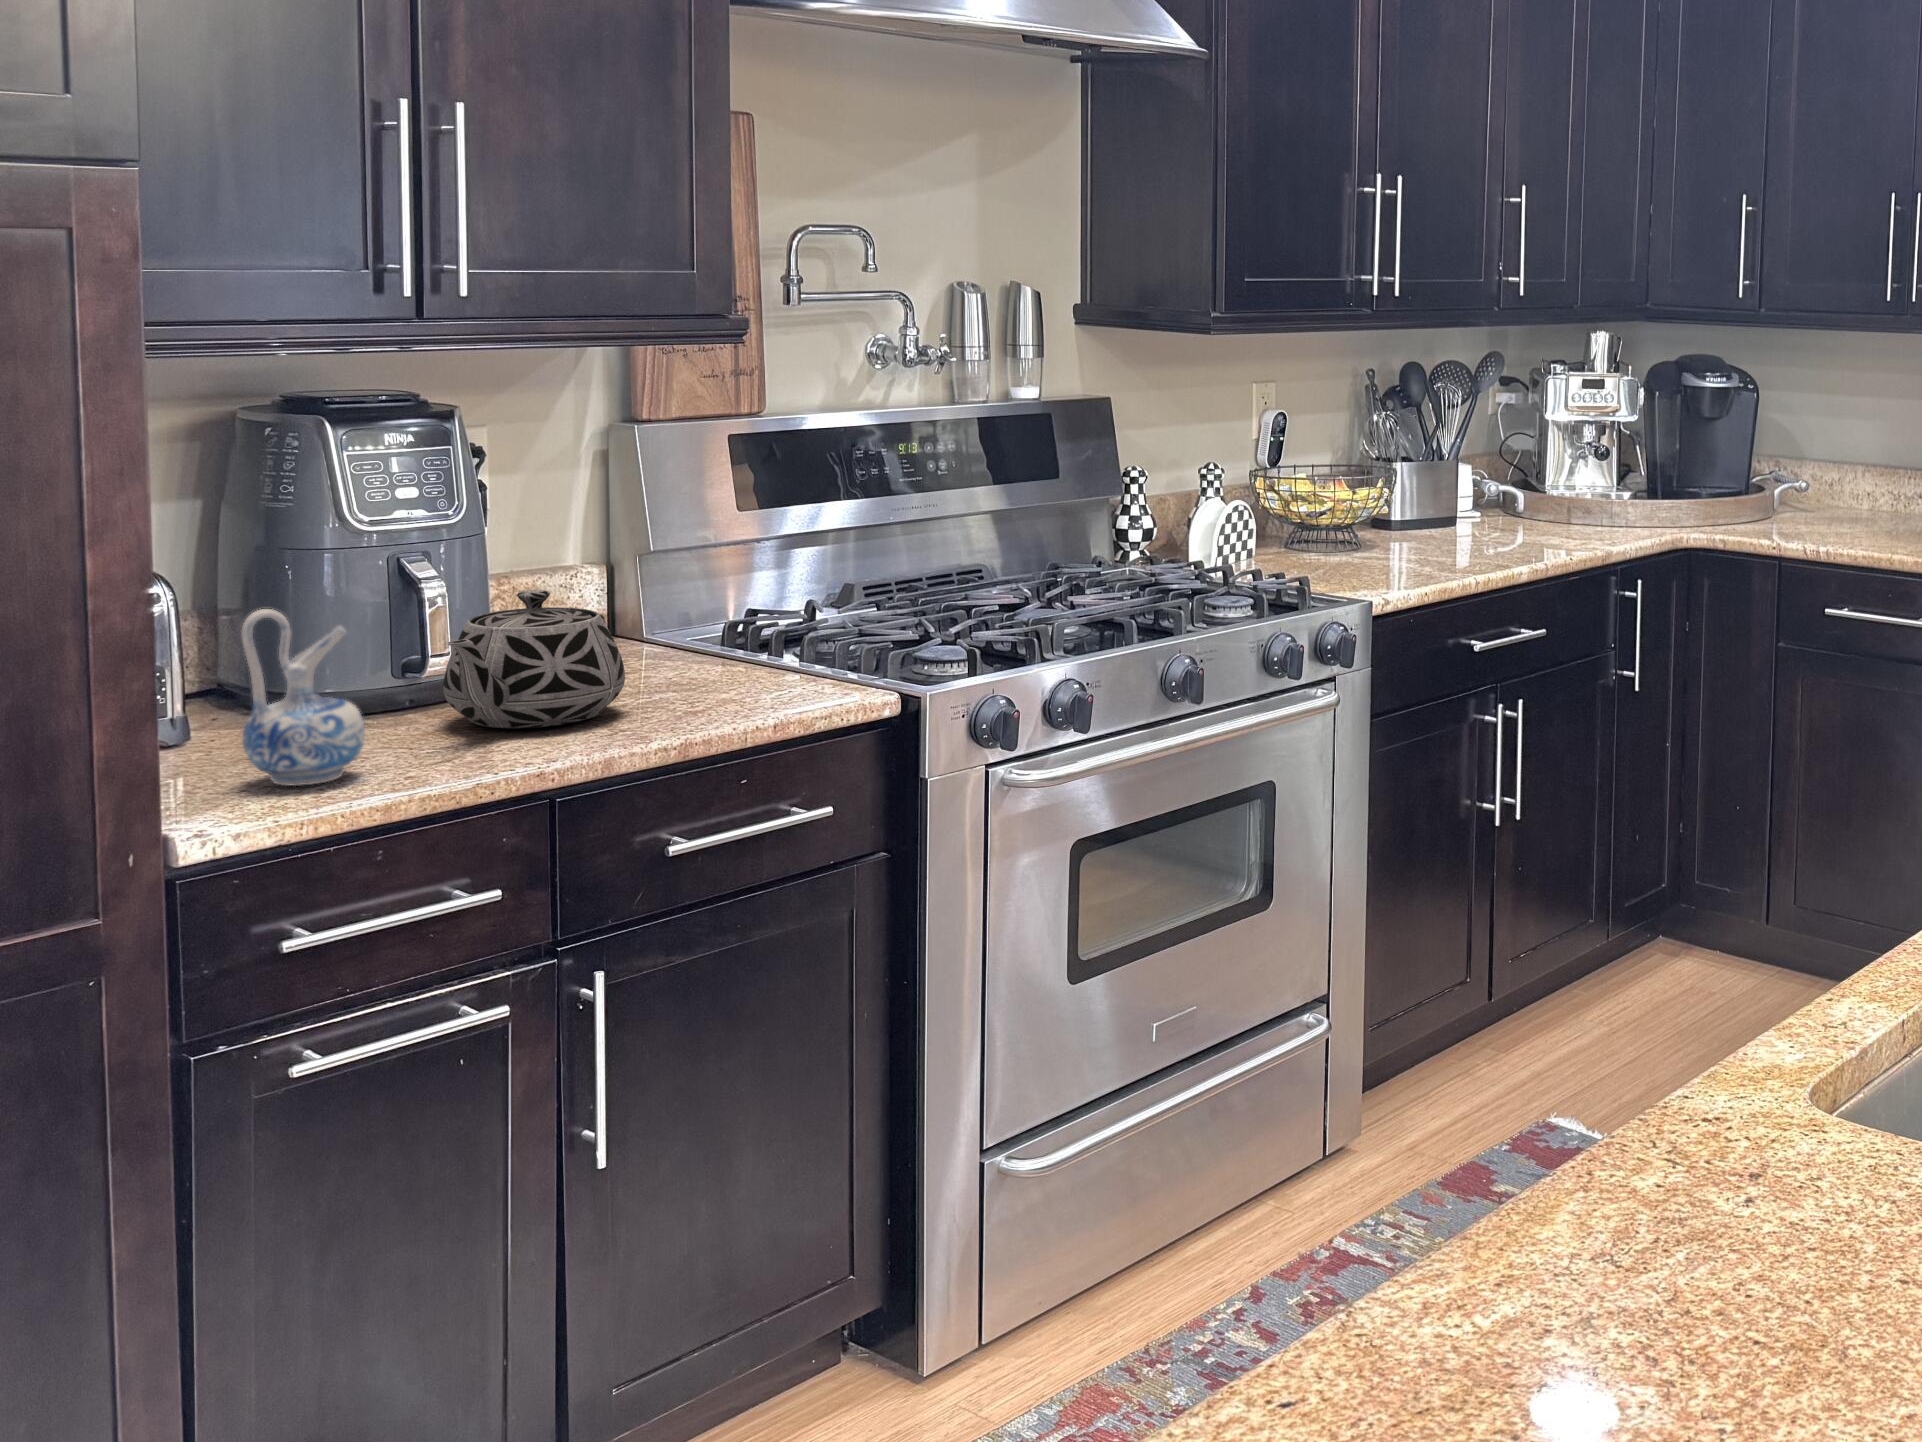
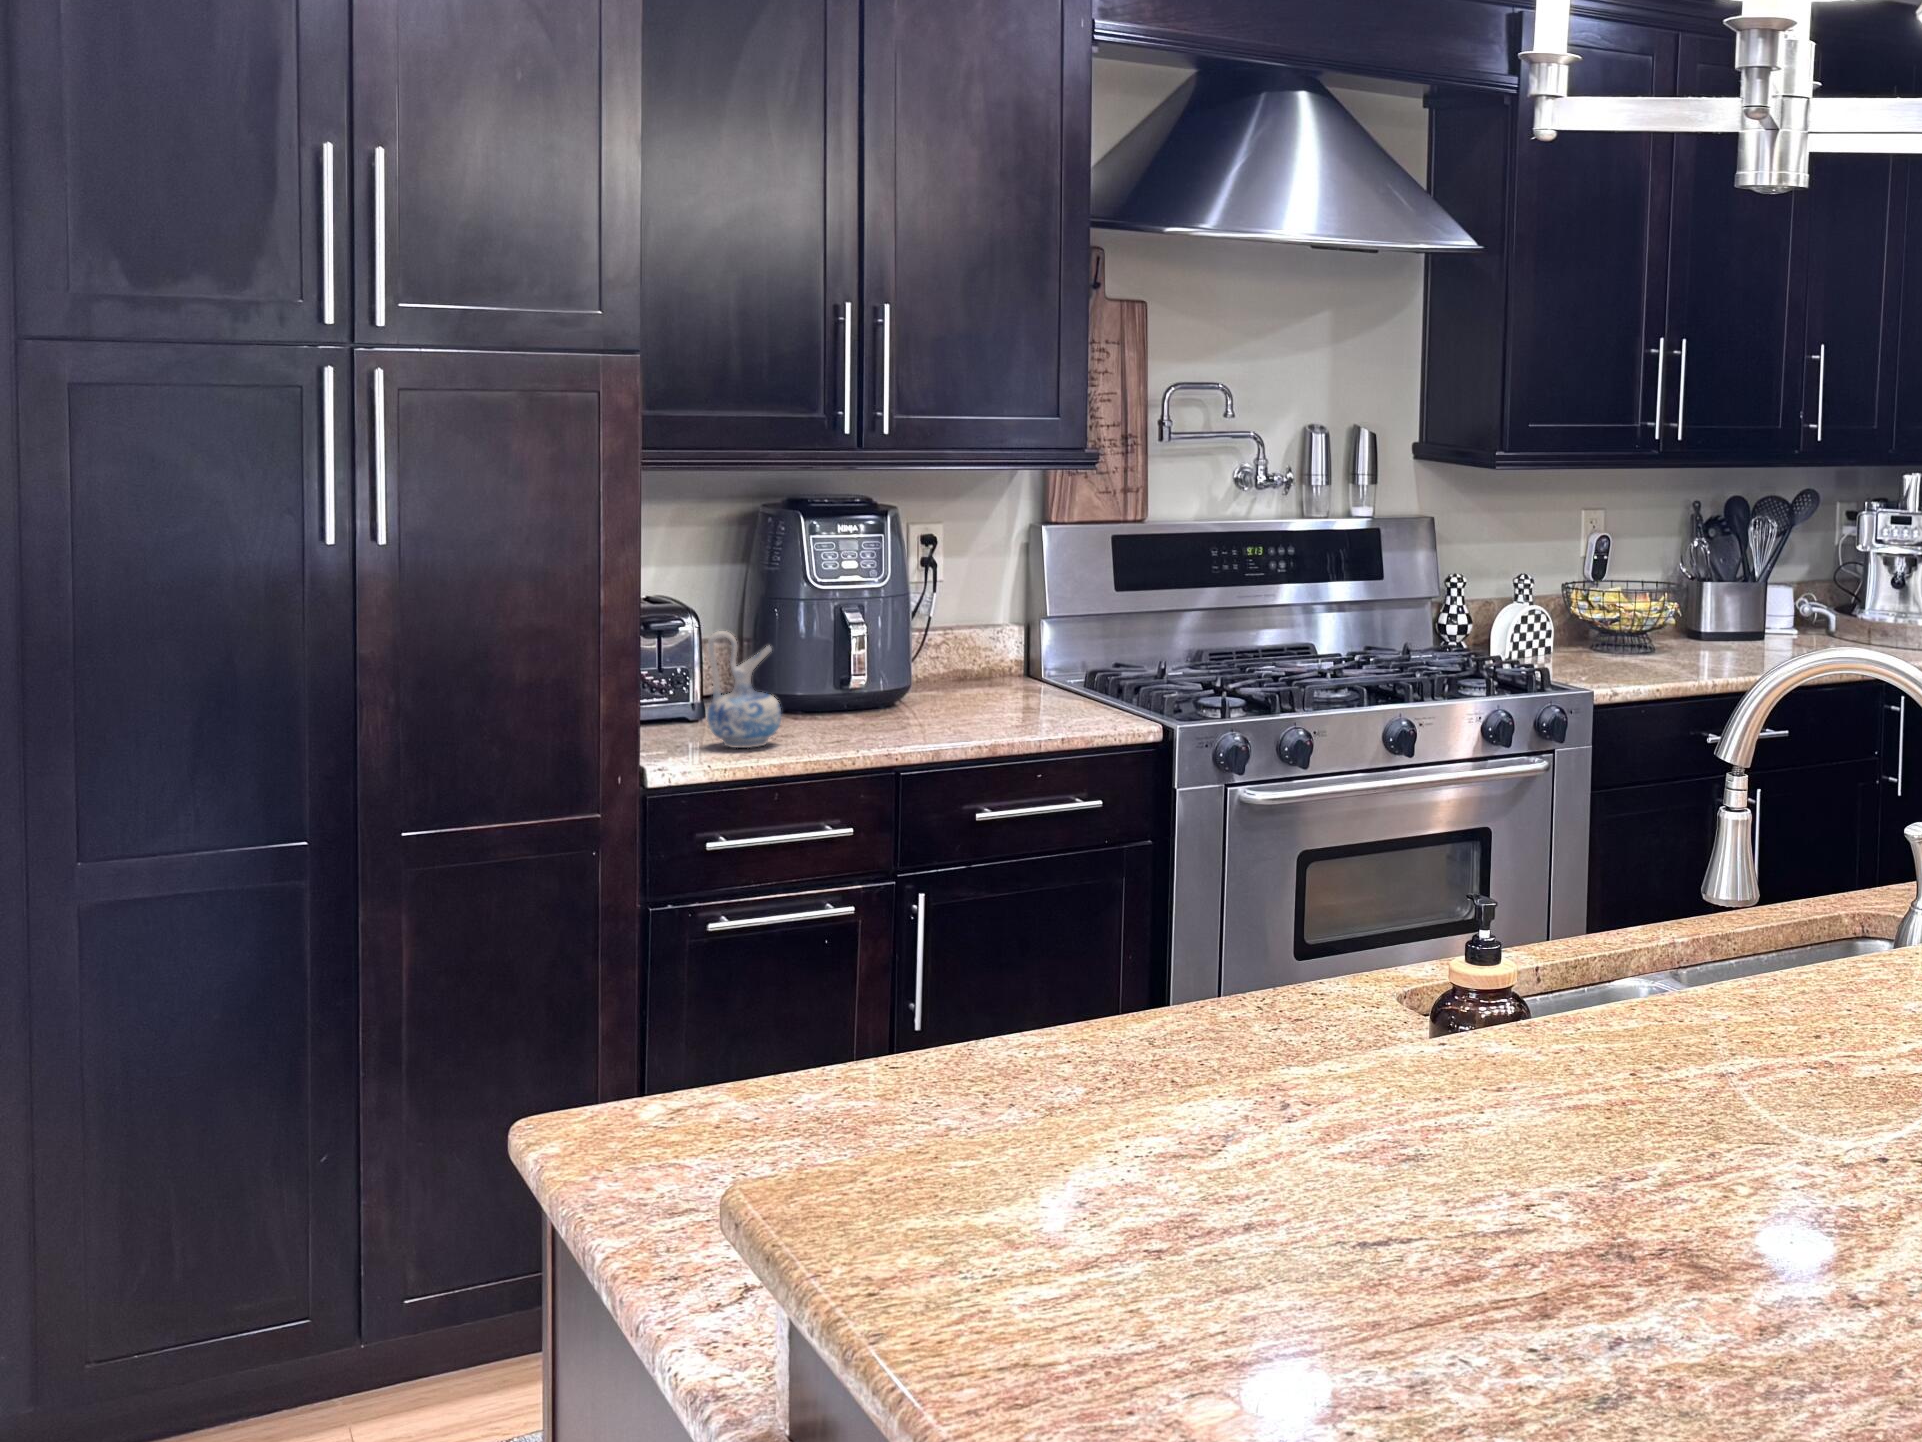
teapot: present [443,590,625,728] -> none [843,634,976,727]

